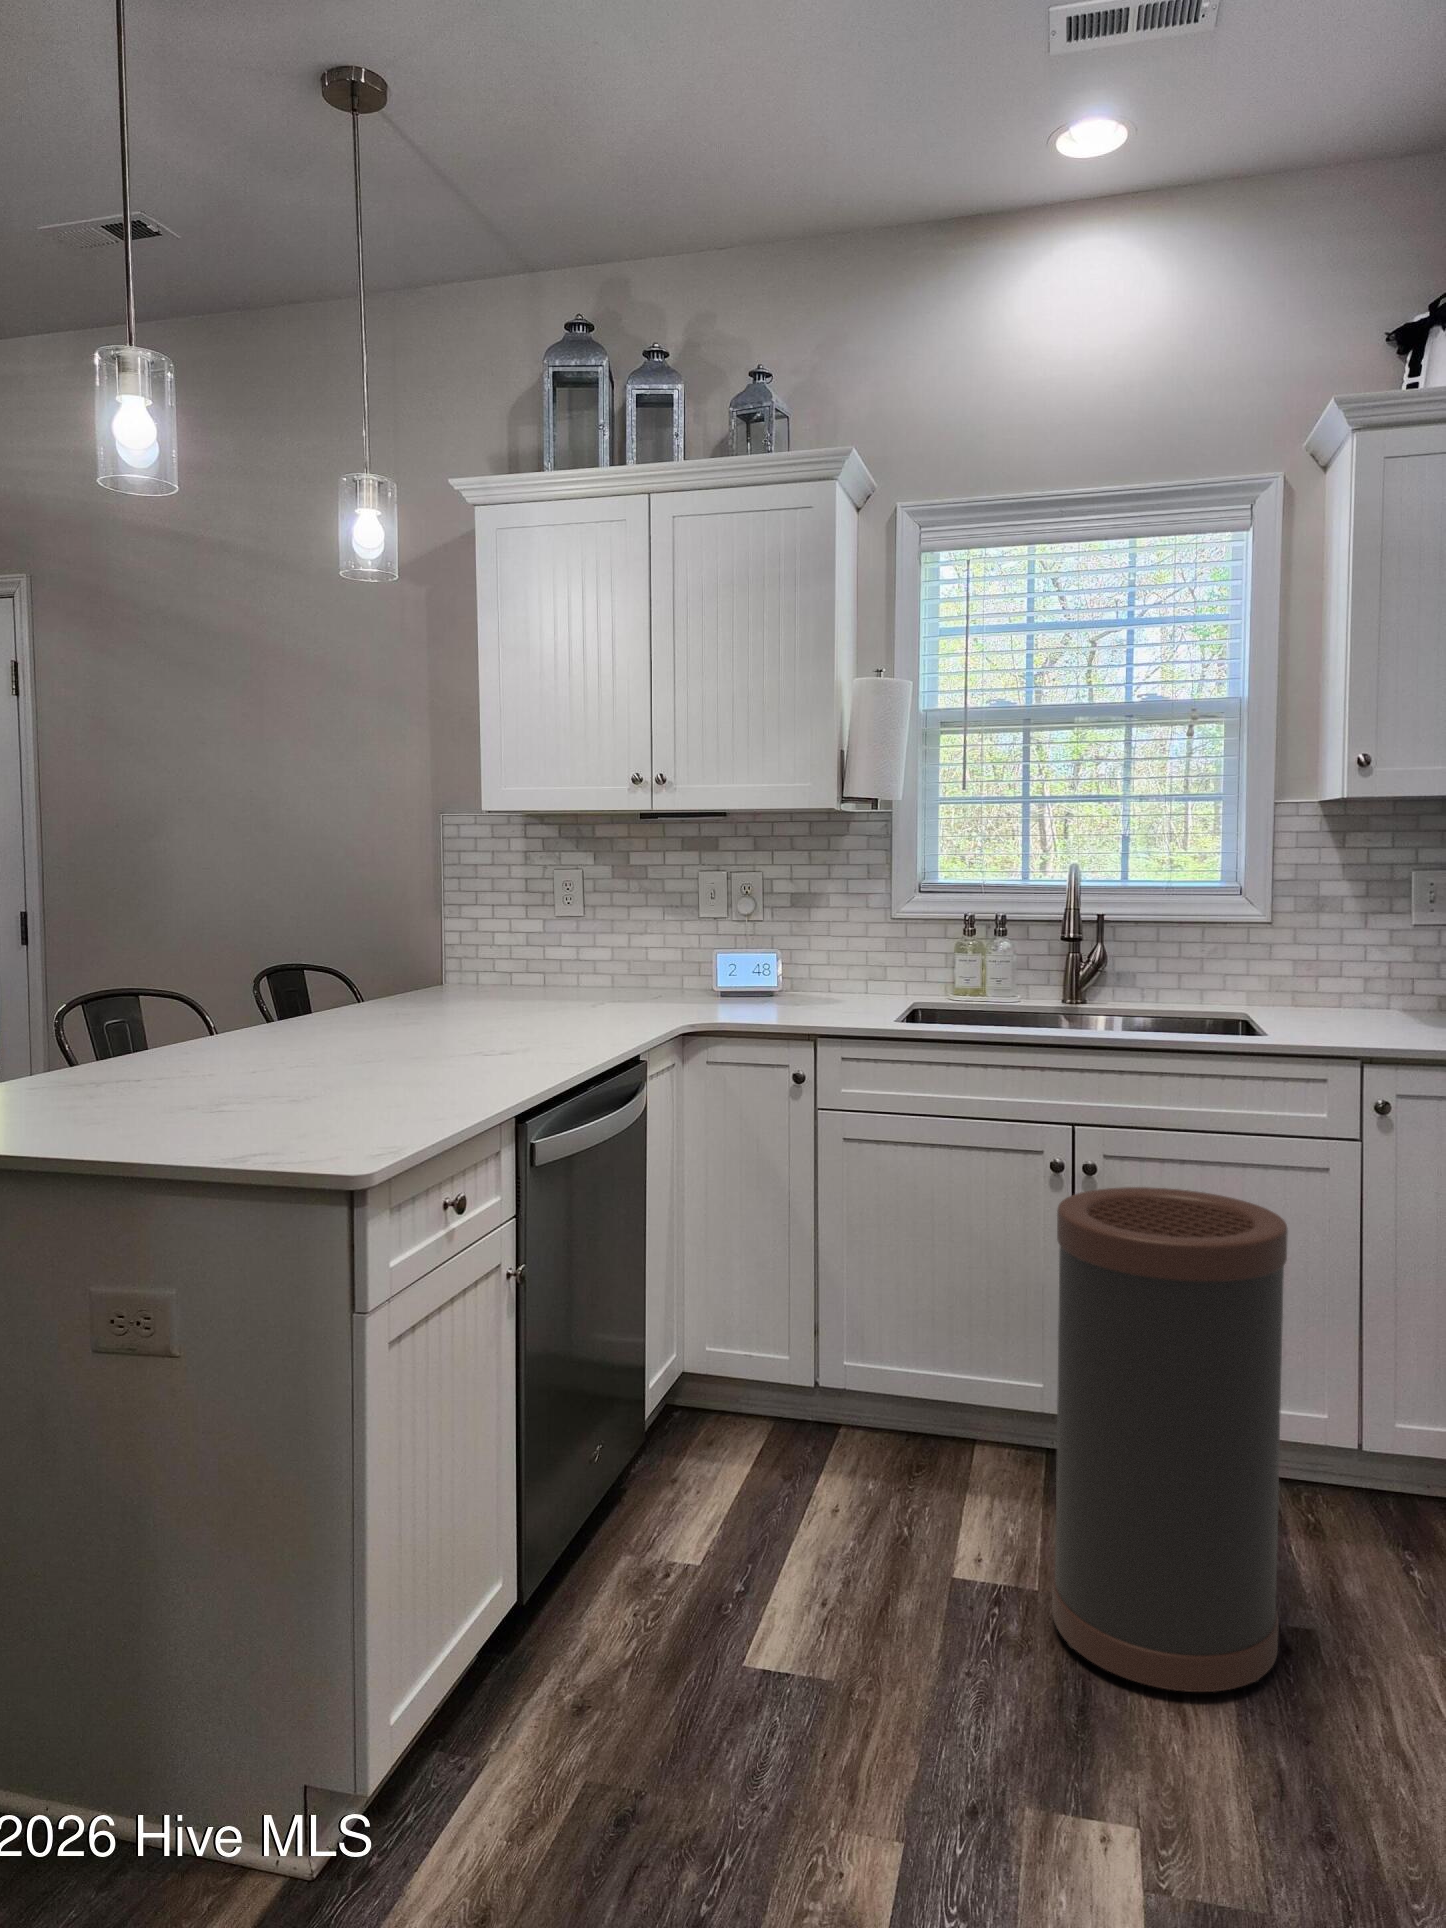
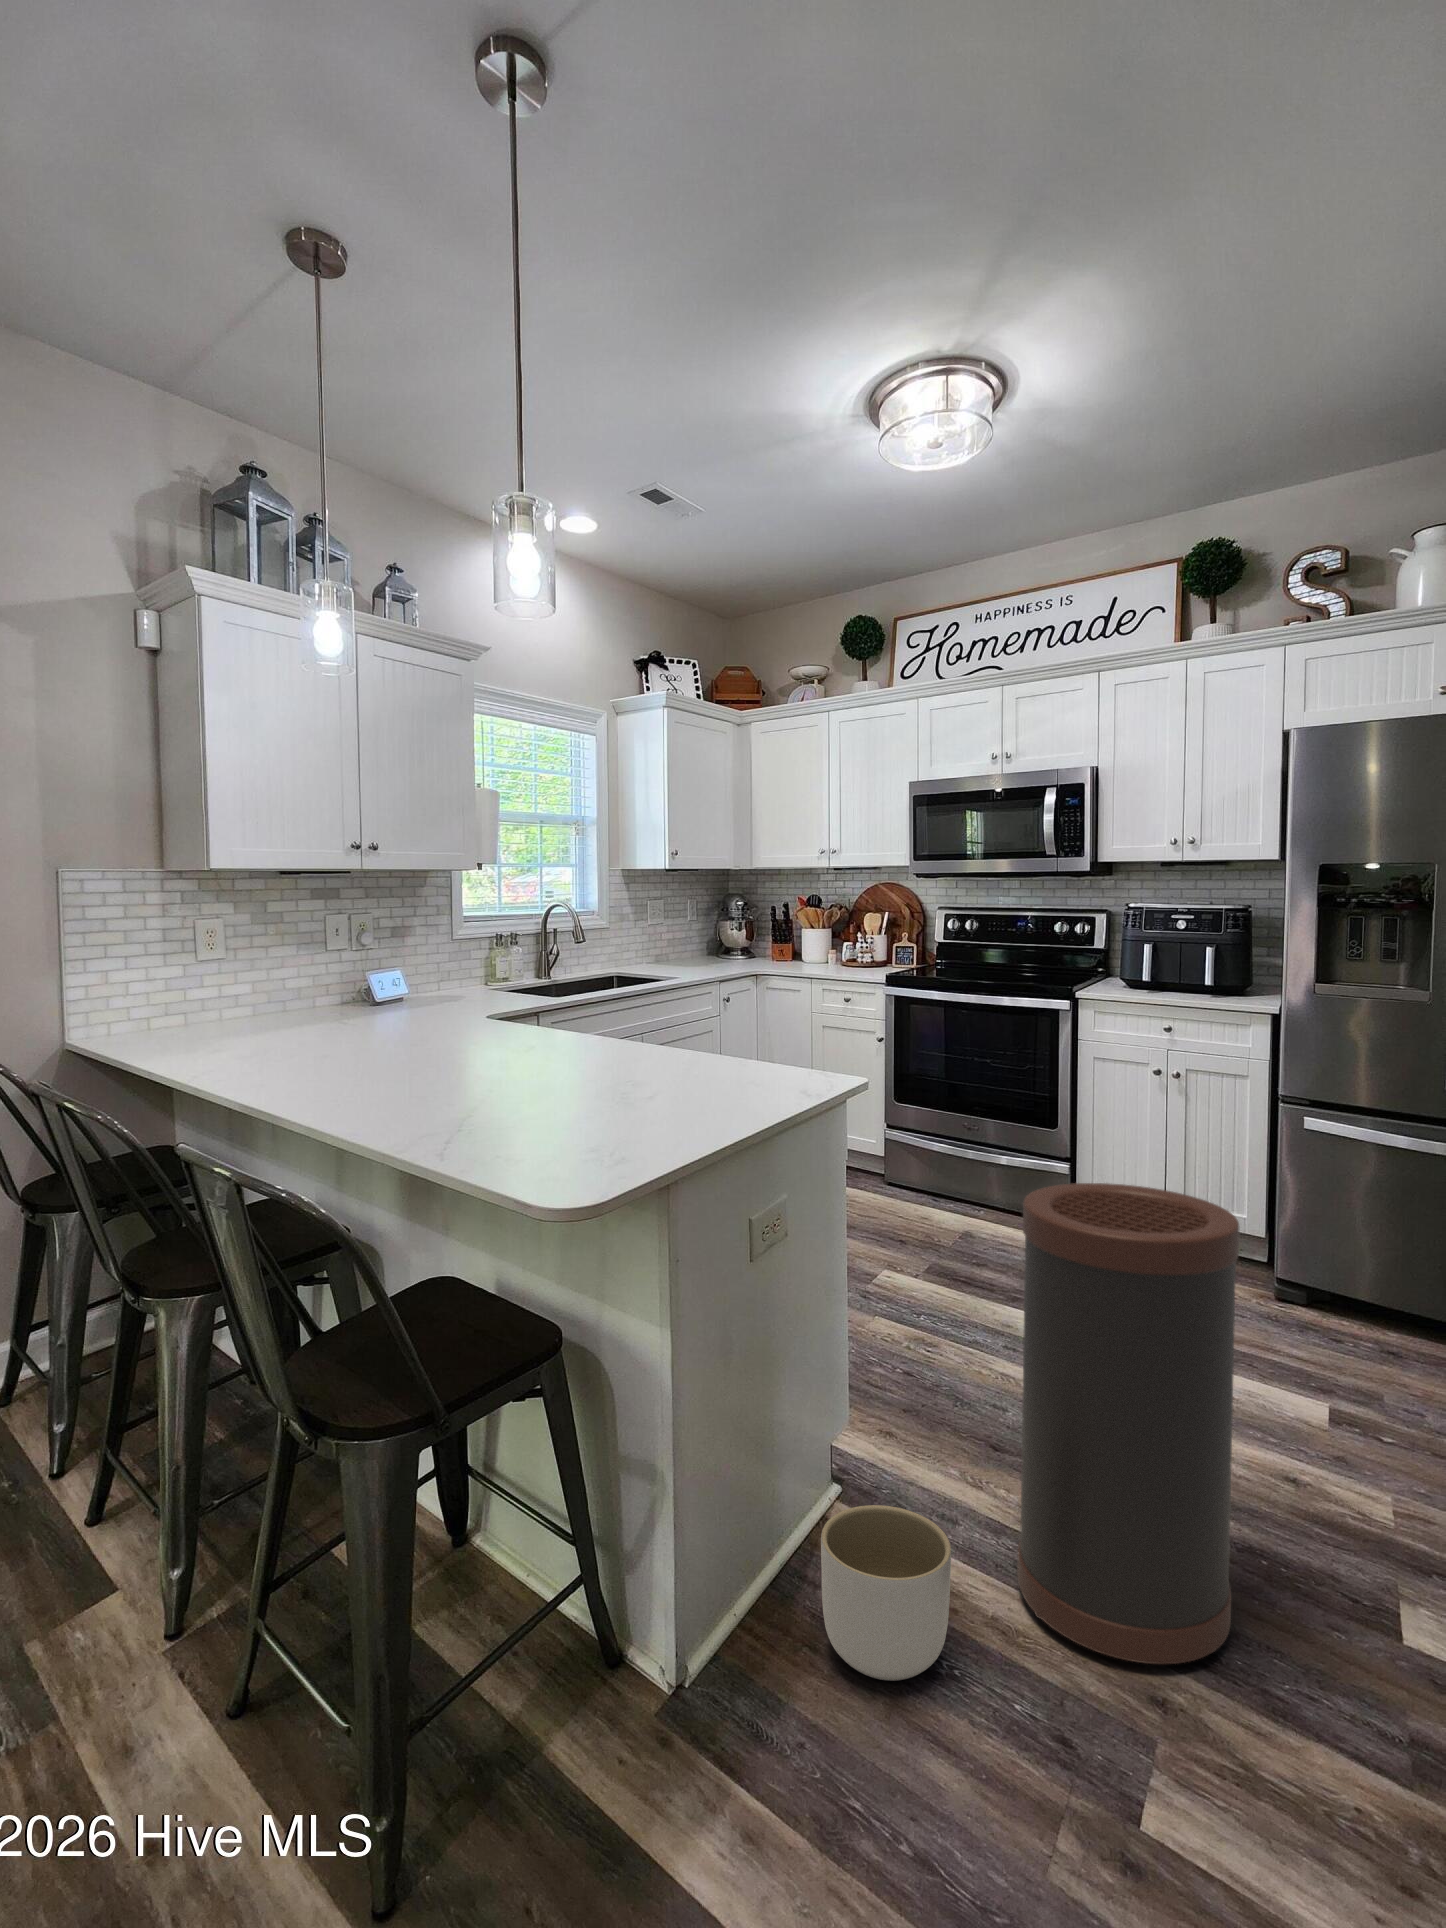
planter: none [837,1529,974,1705] -> present [821,1505,951,1681]

